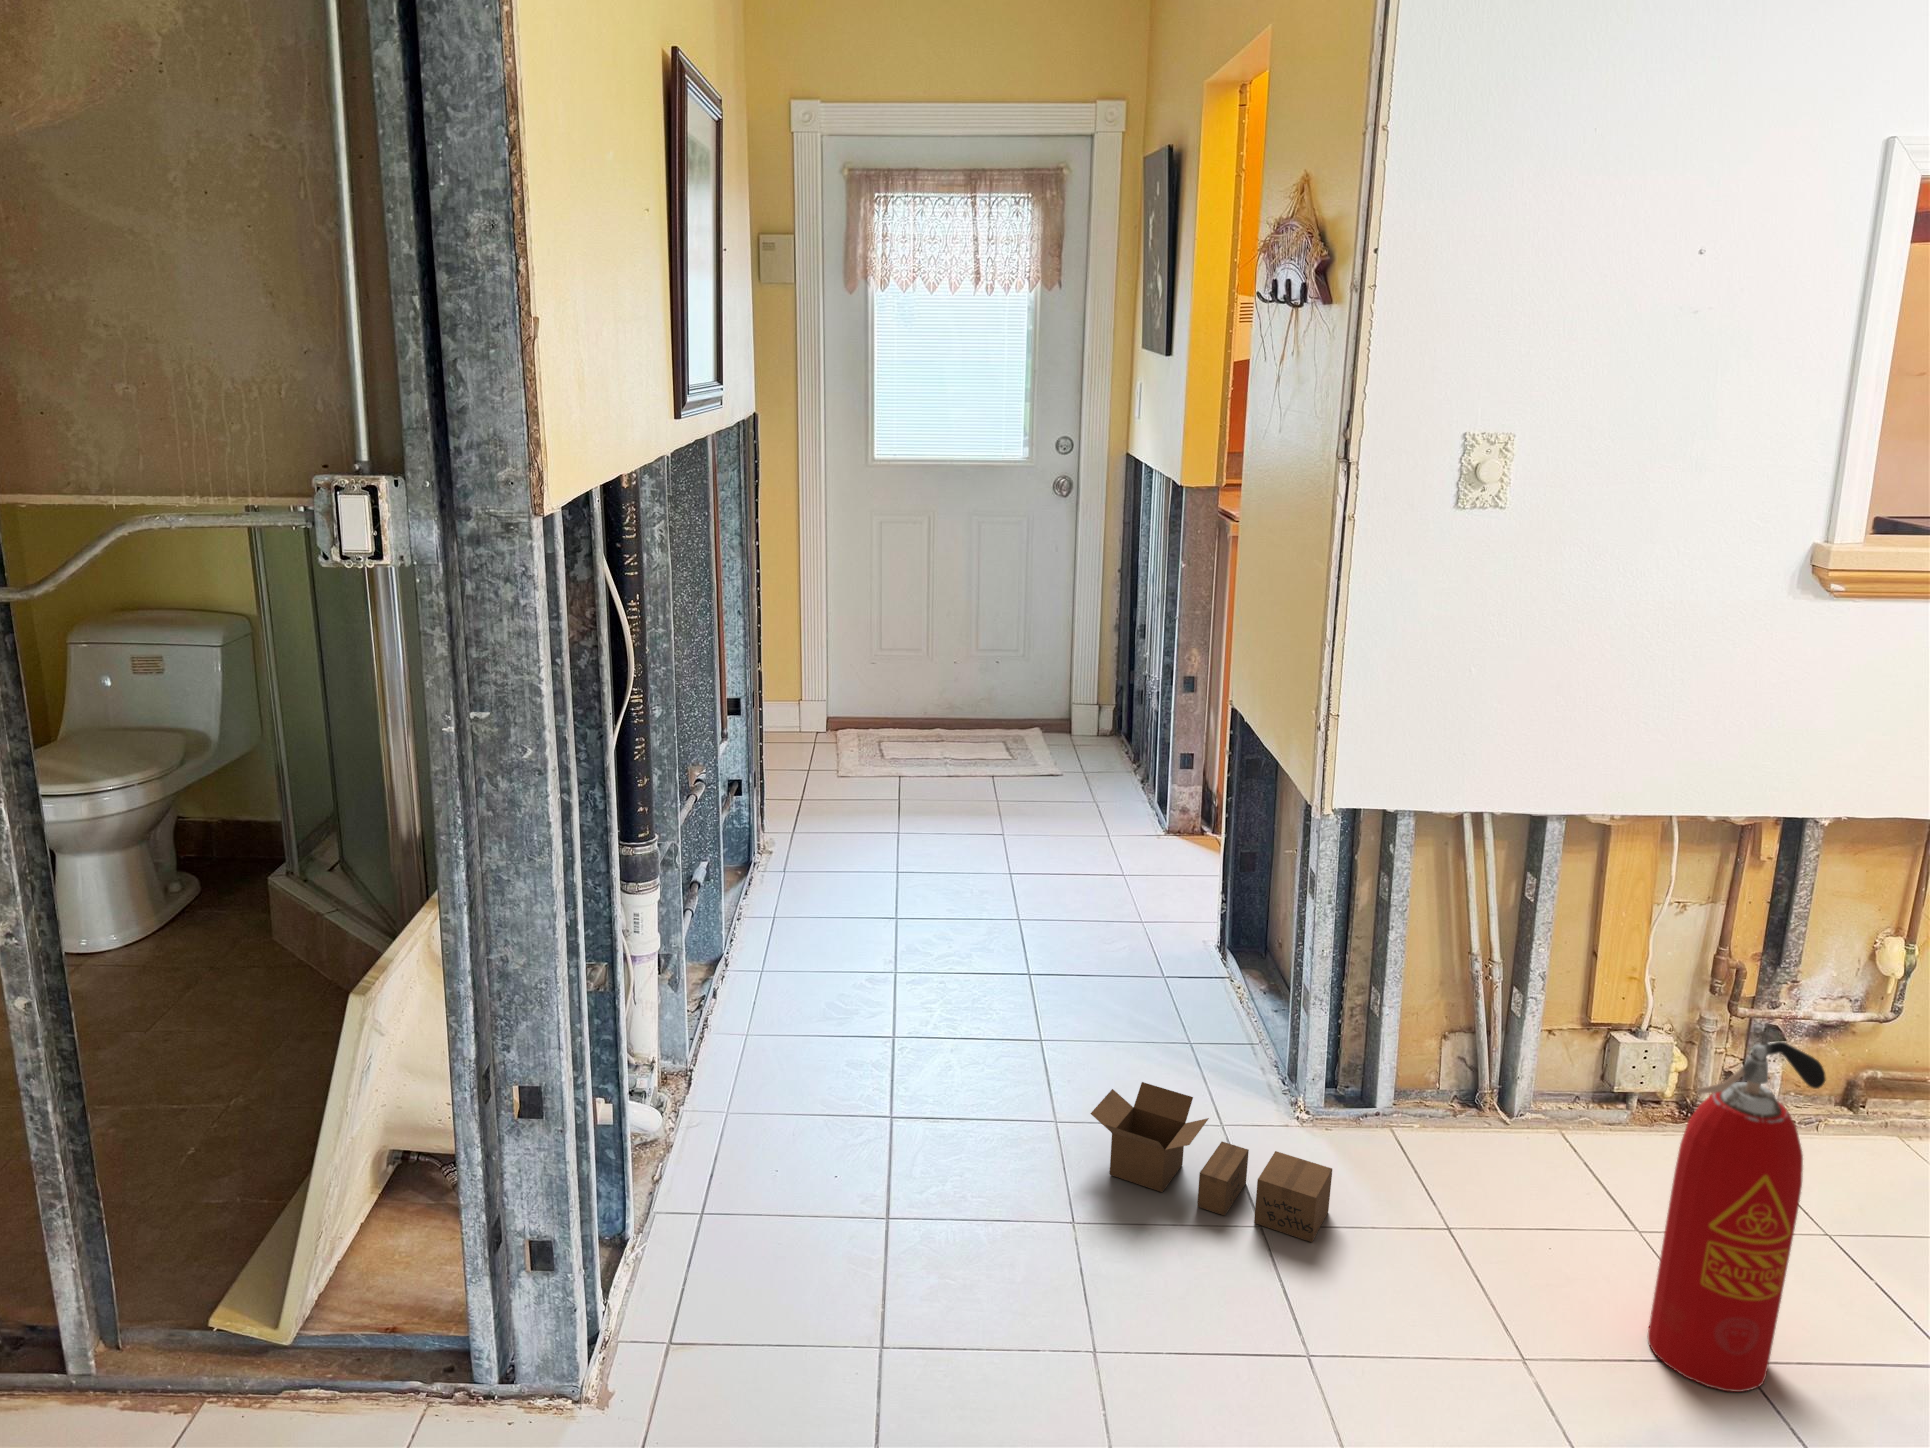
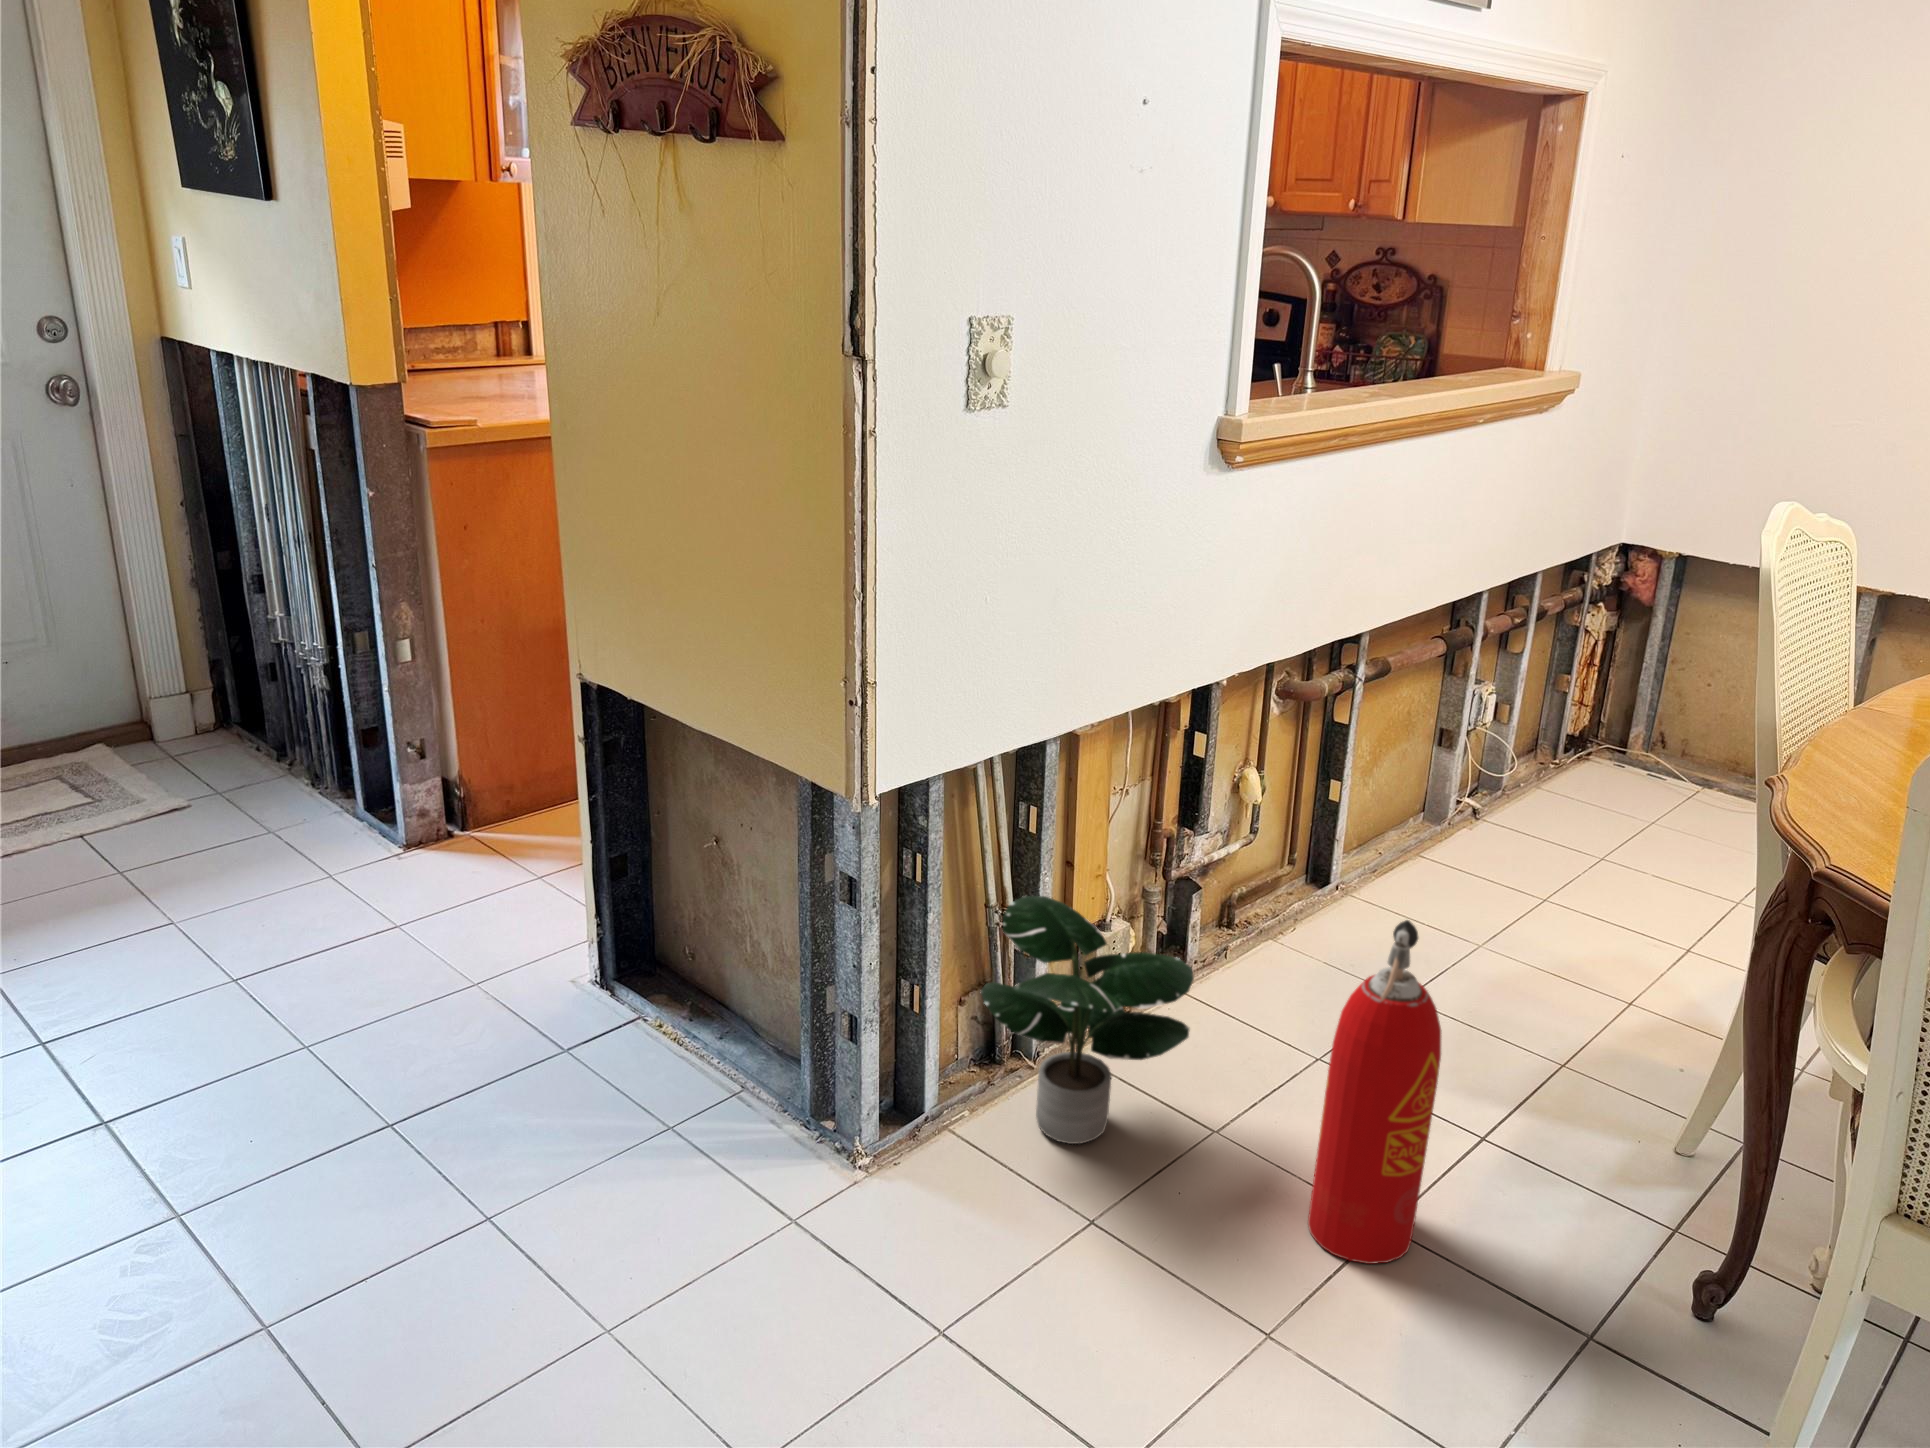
potted plant: none [1426,953,1641,1185] -> present [981,896,1194,1144]
cardboard box: present [1091,1082,1332,1242] -> none [693,1216,1006,1371]

